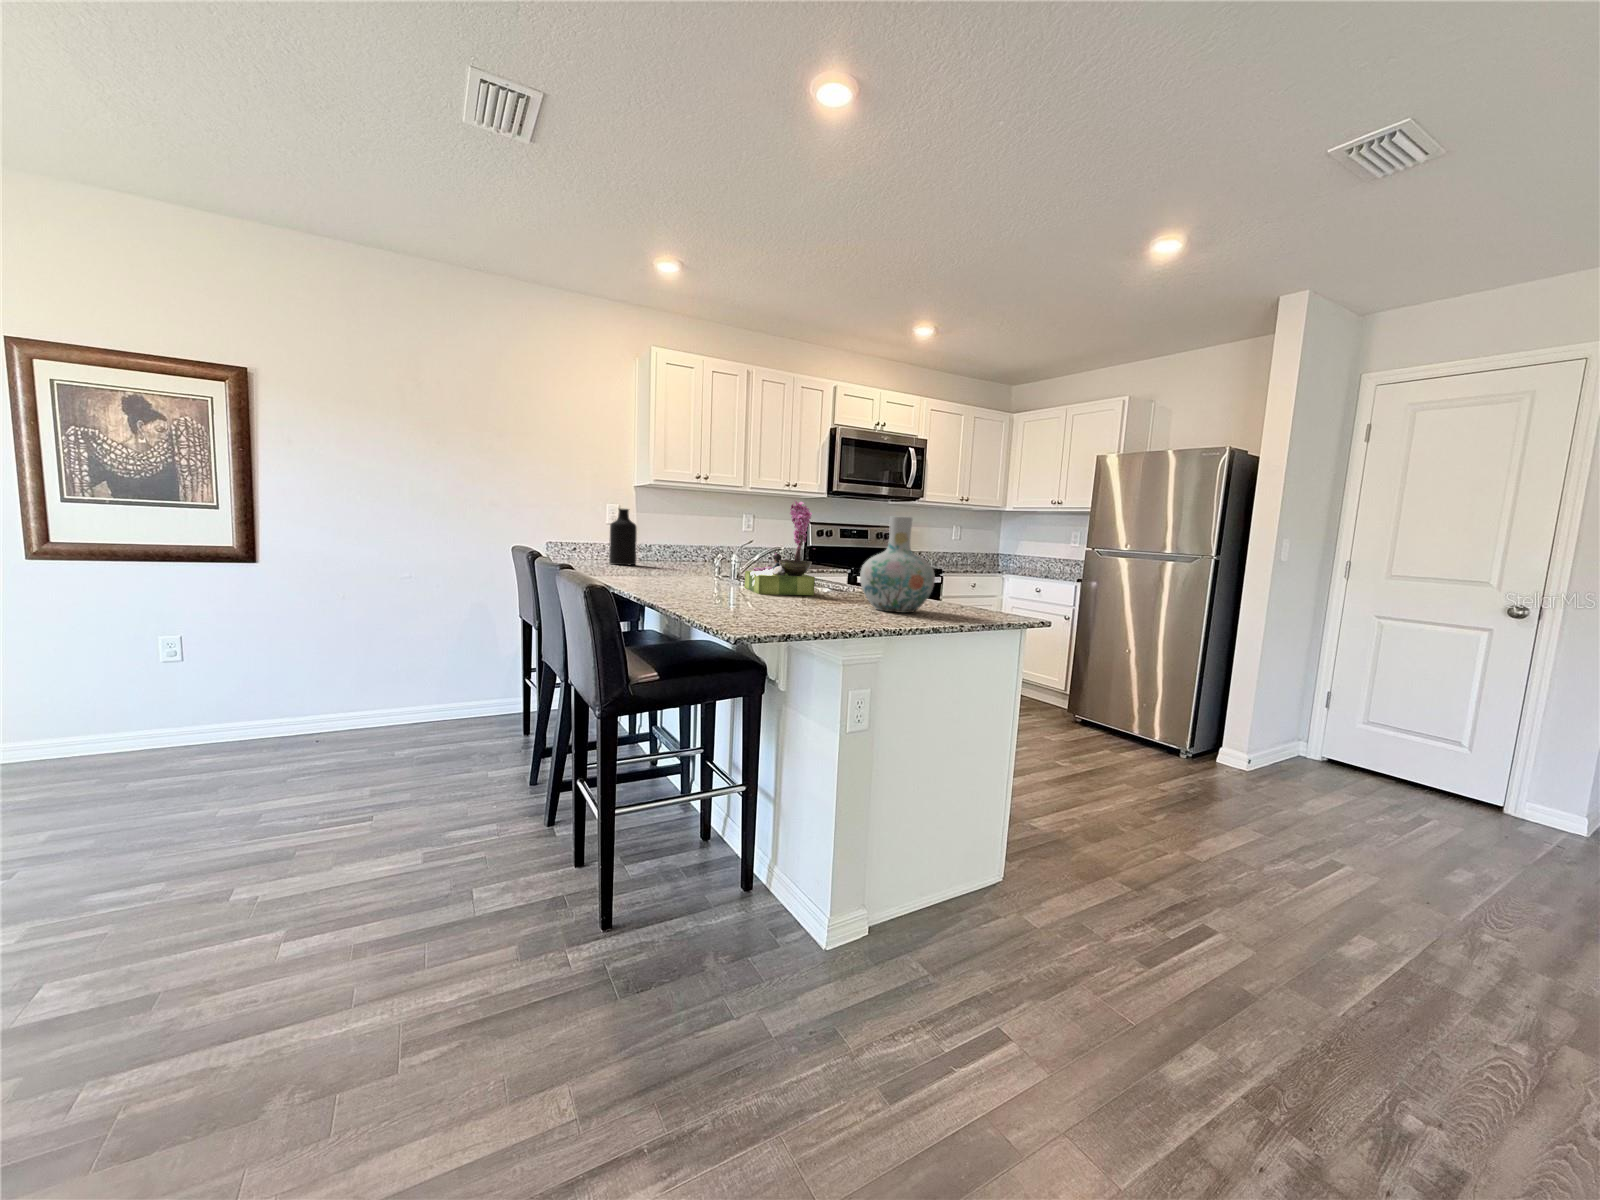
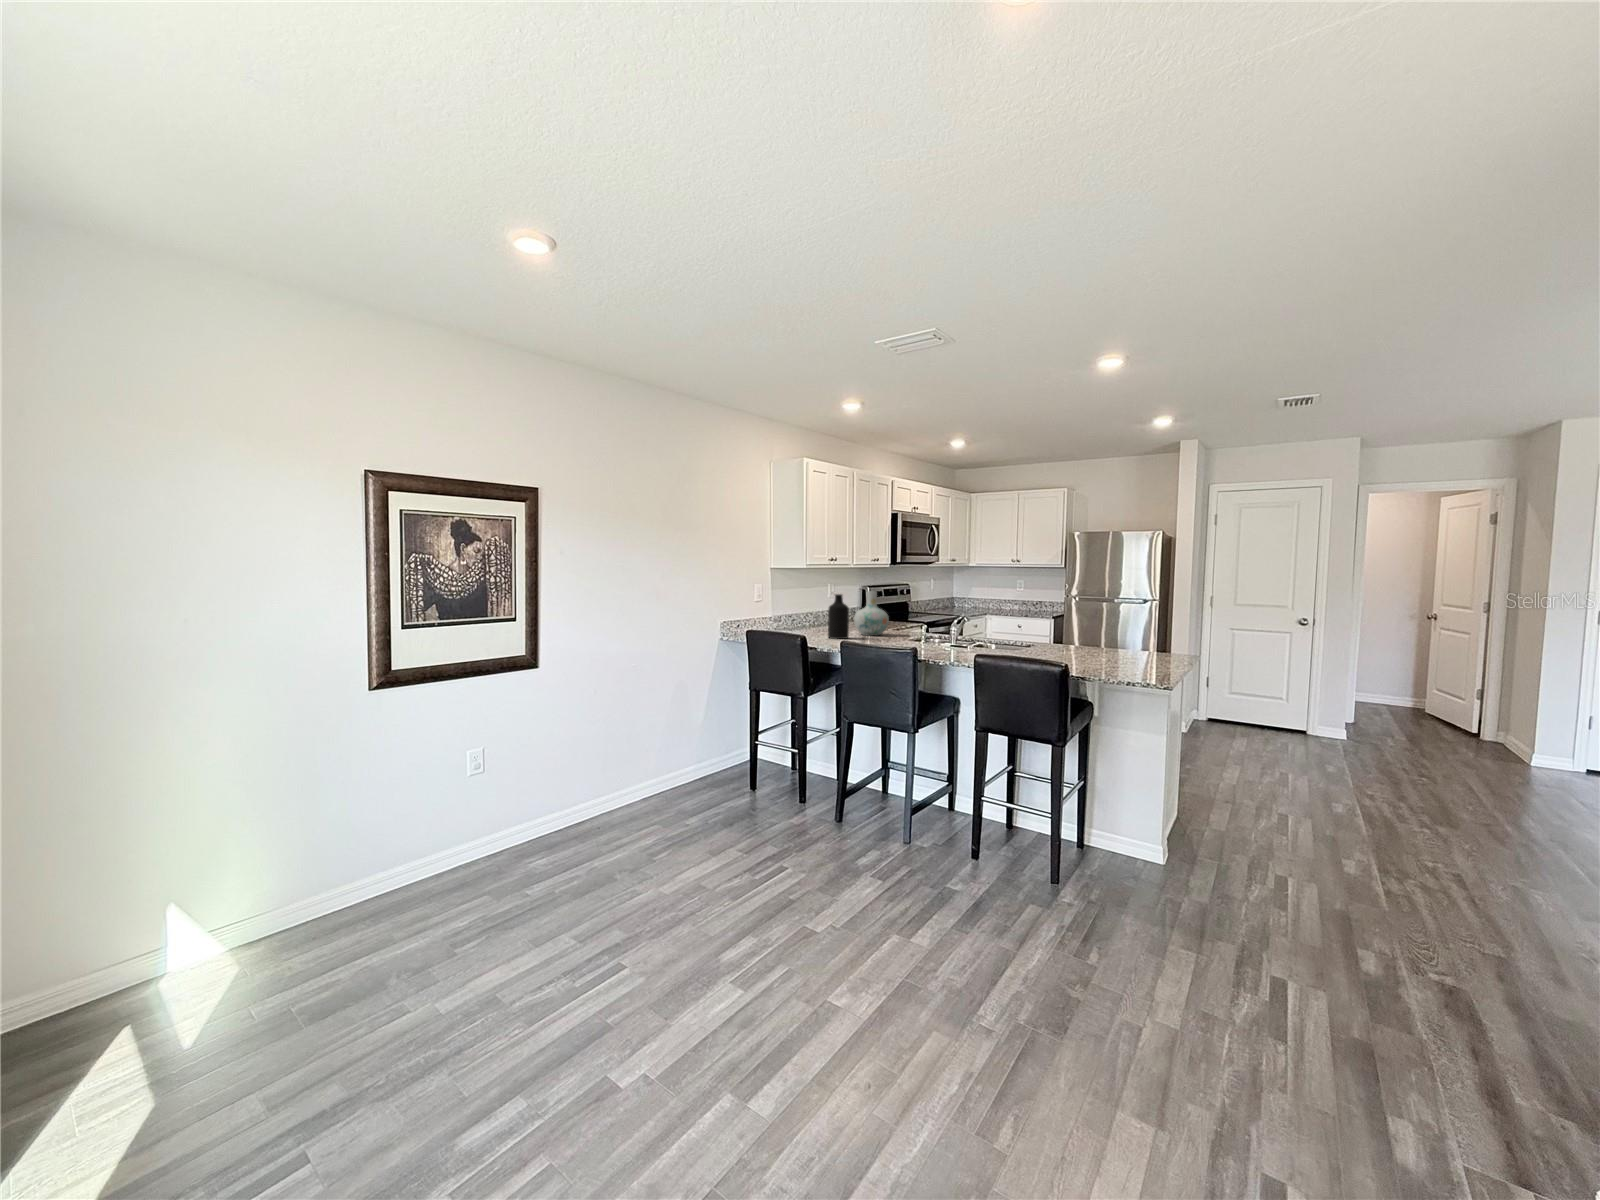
flower arrangement: present [745,501,815,595] -> none [1003,589,1056,655]
vase: present [860,517,935,613] -> present [854,591,889,636]

